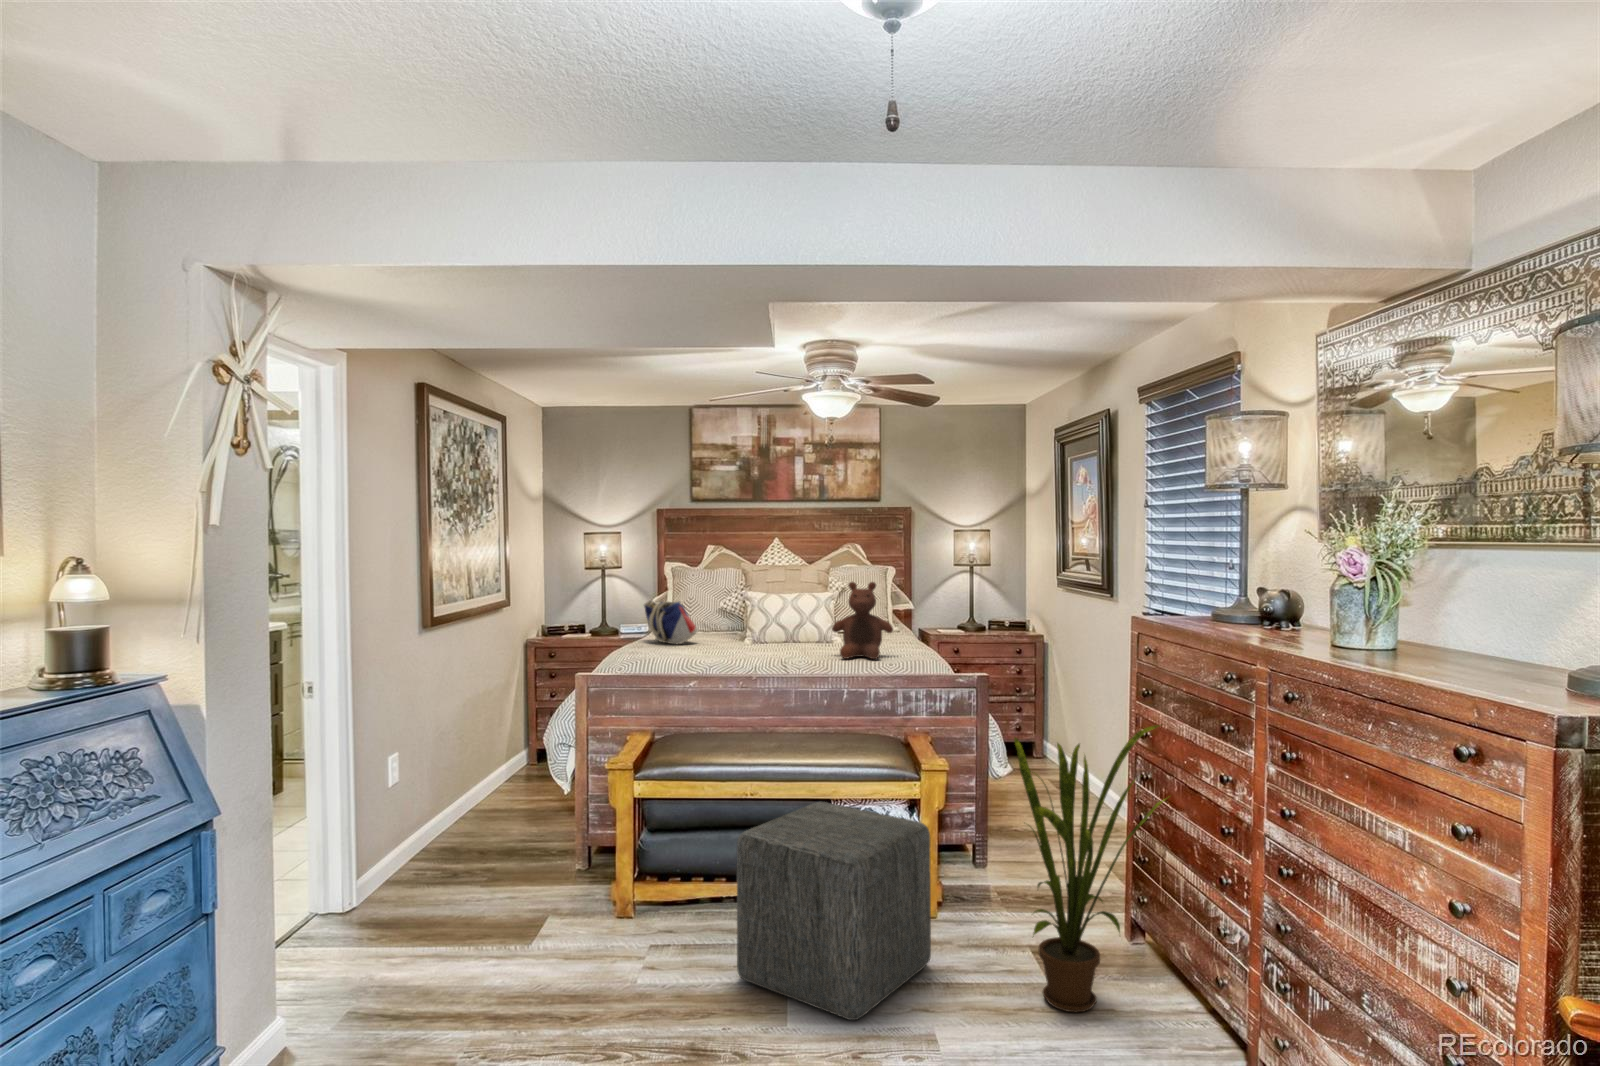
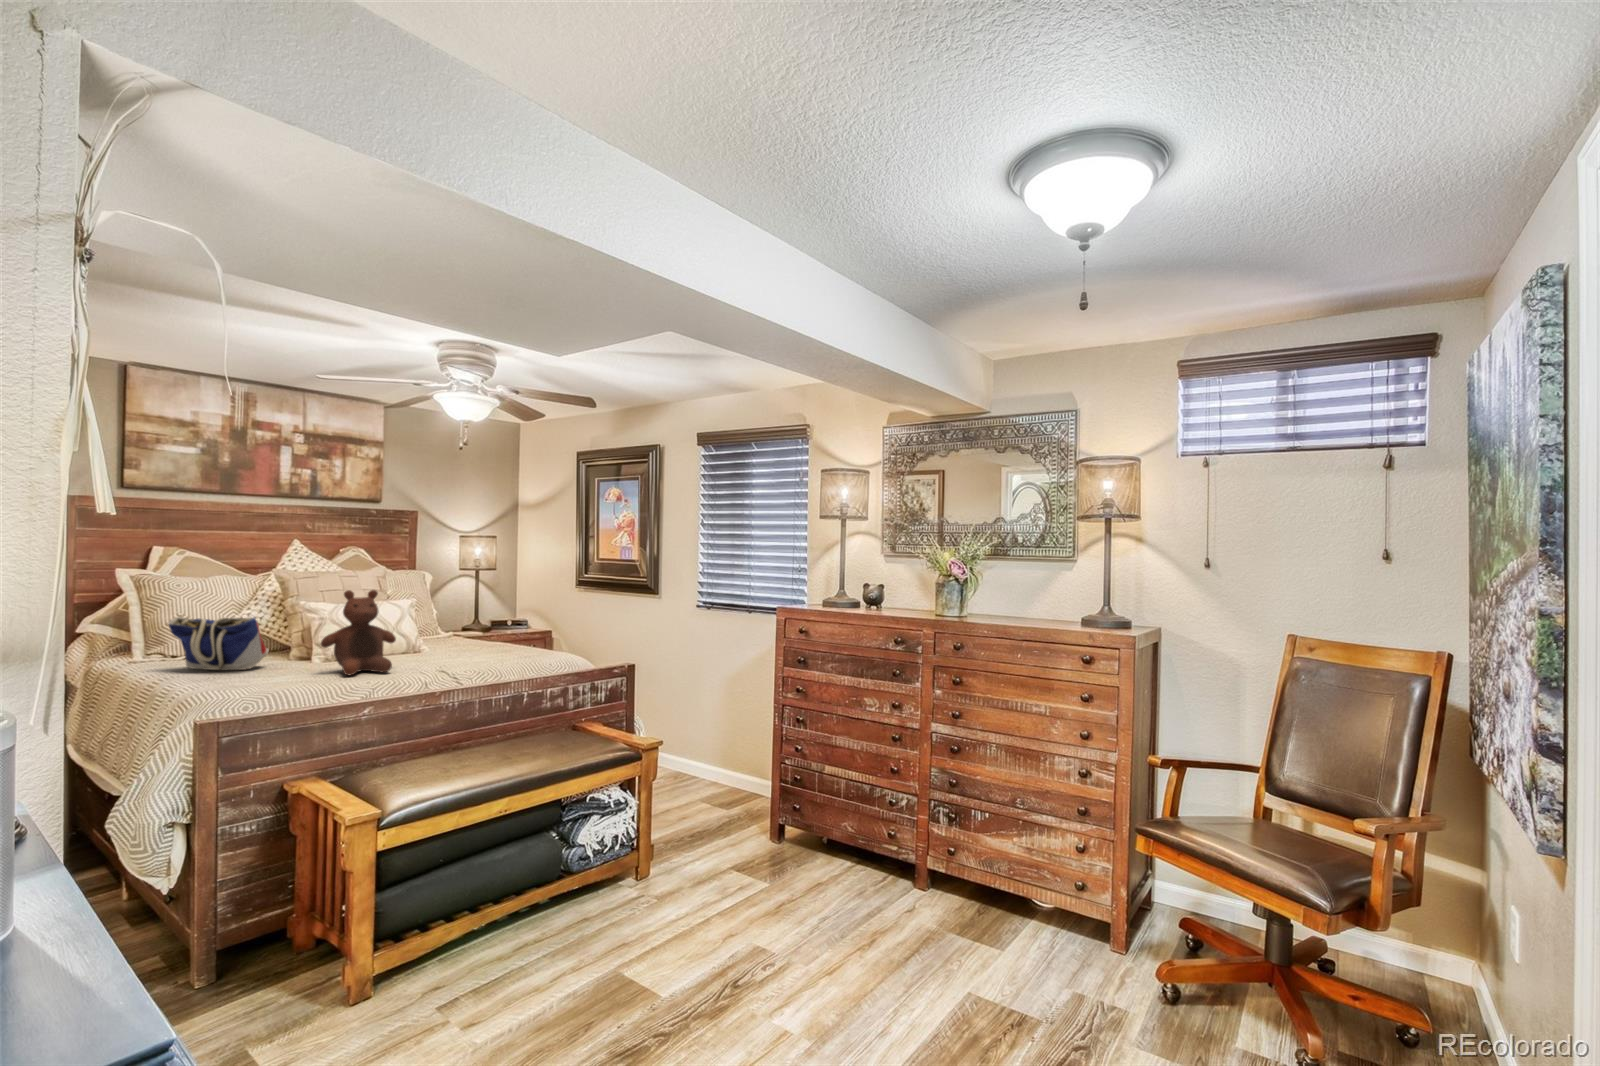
stuffed bear: present [832,582,893,659] -> present [321,590,396,675]
house plant: present [1014,725,1166,1012] -> none [761,681,862,897]
ottoman: present [737,802,931,1020] -> none [572,790,720,984]

